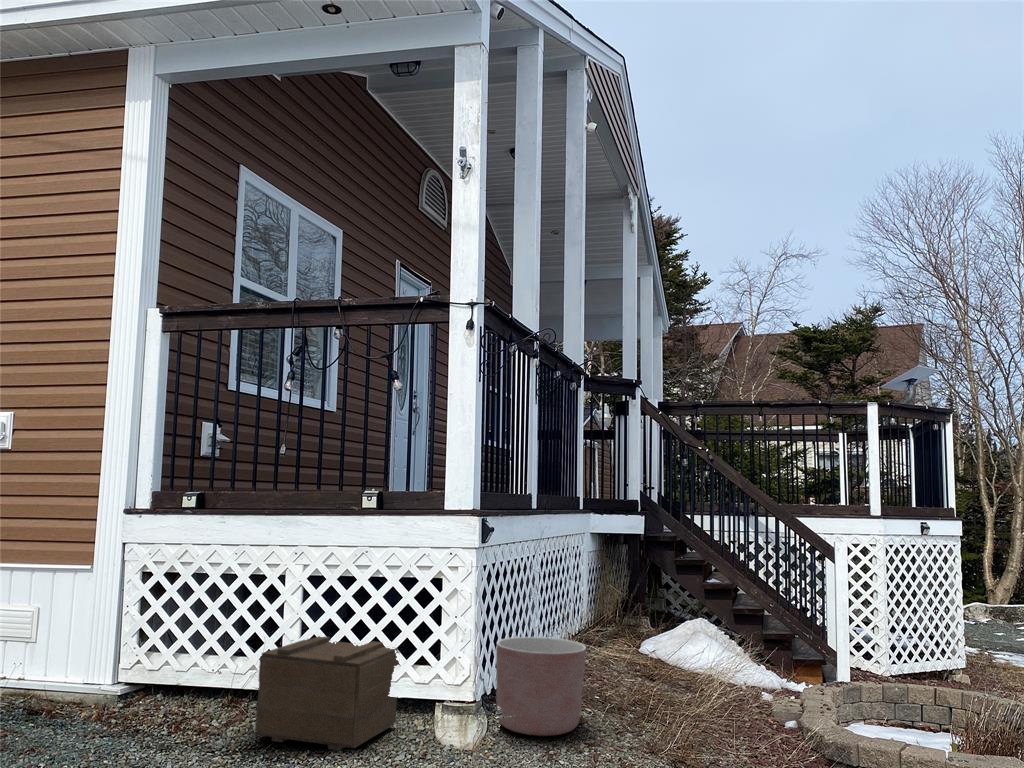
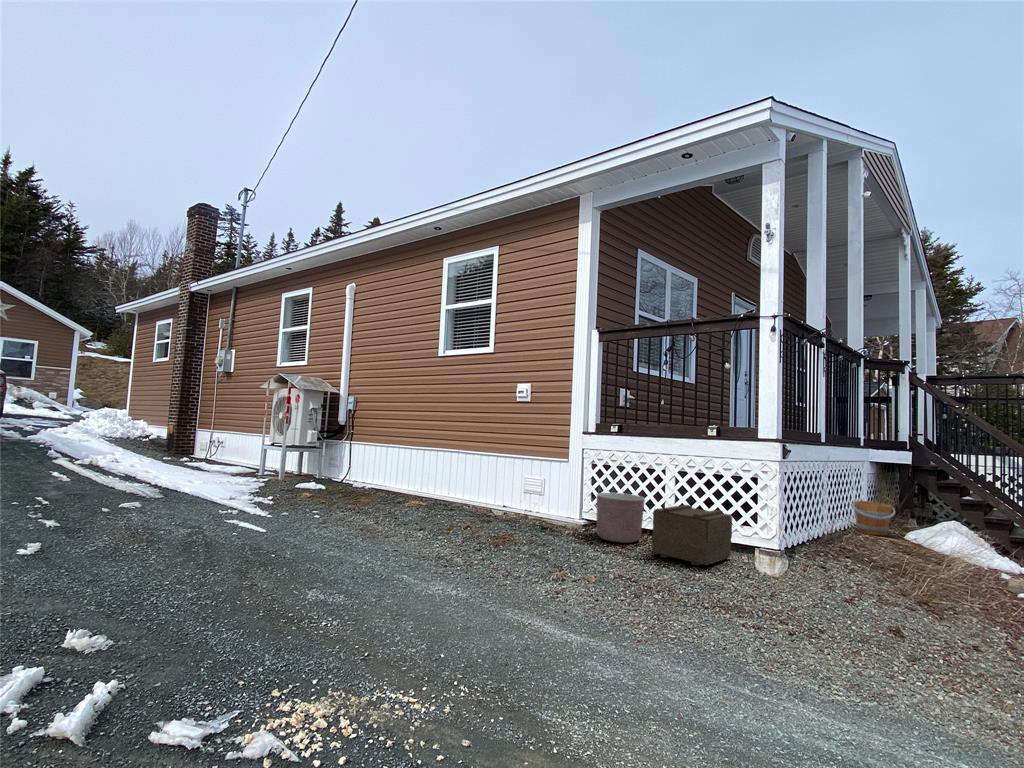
bucket: none [571,597,630,649] -> present [851,501,896,535]
planter: present [496,637,586,736] -> present [597,493,645,543]

